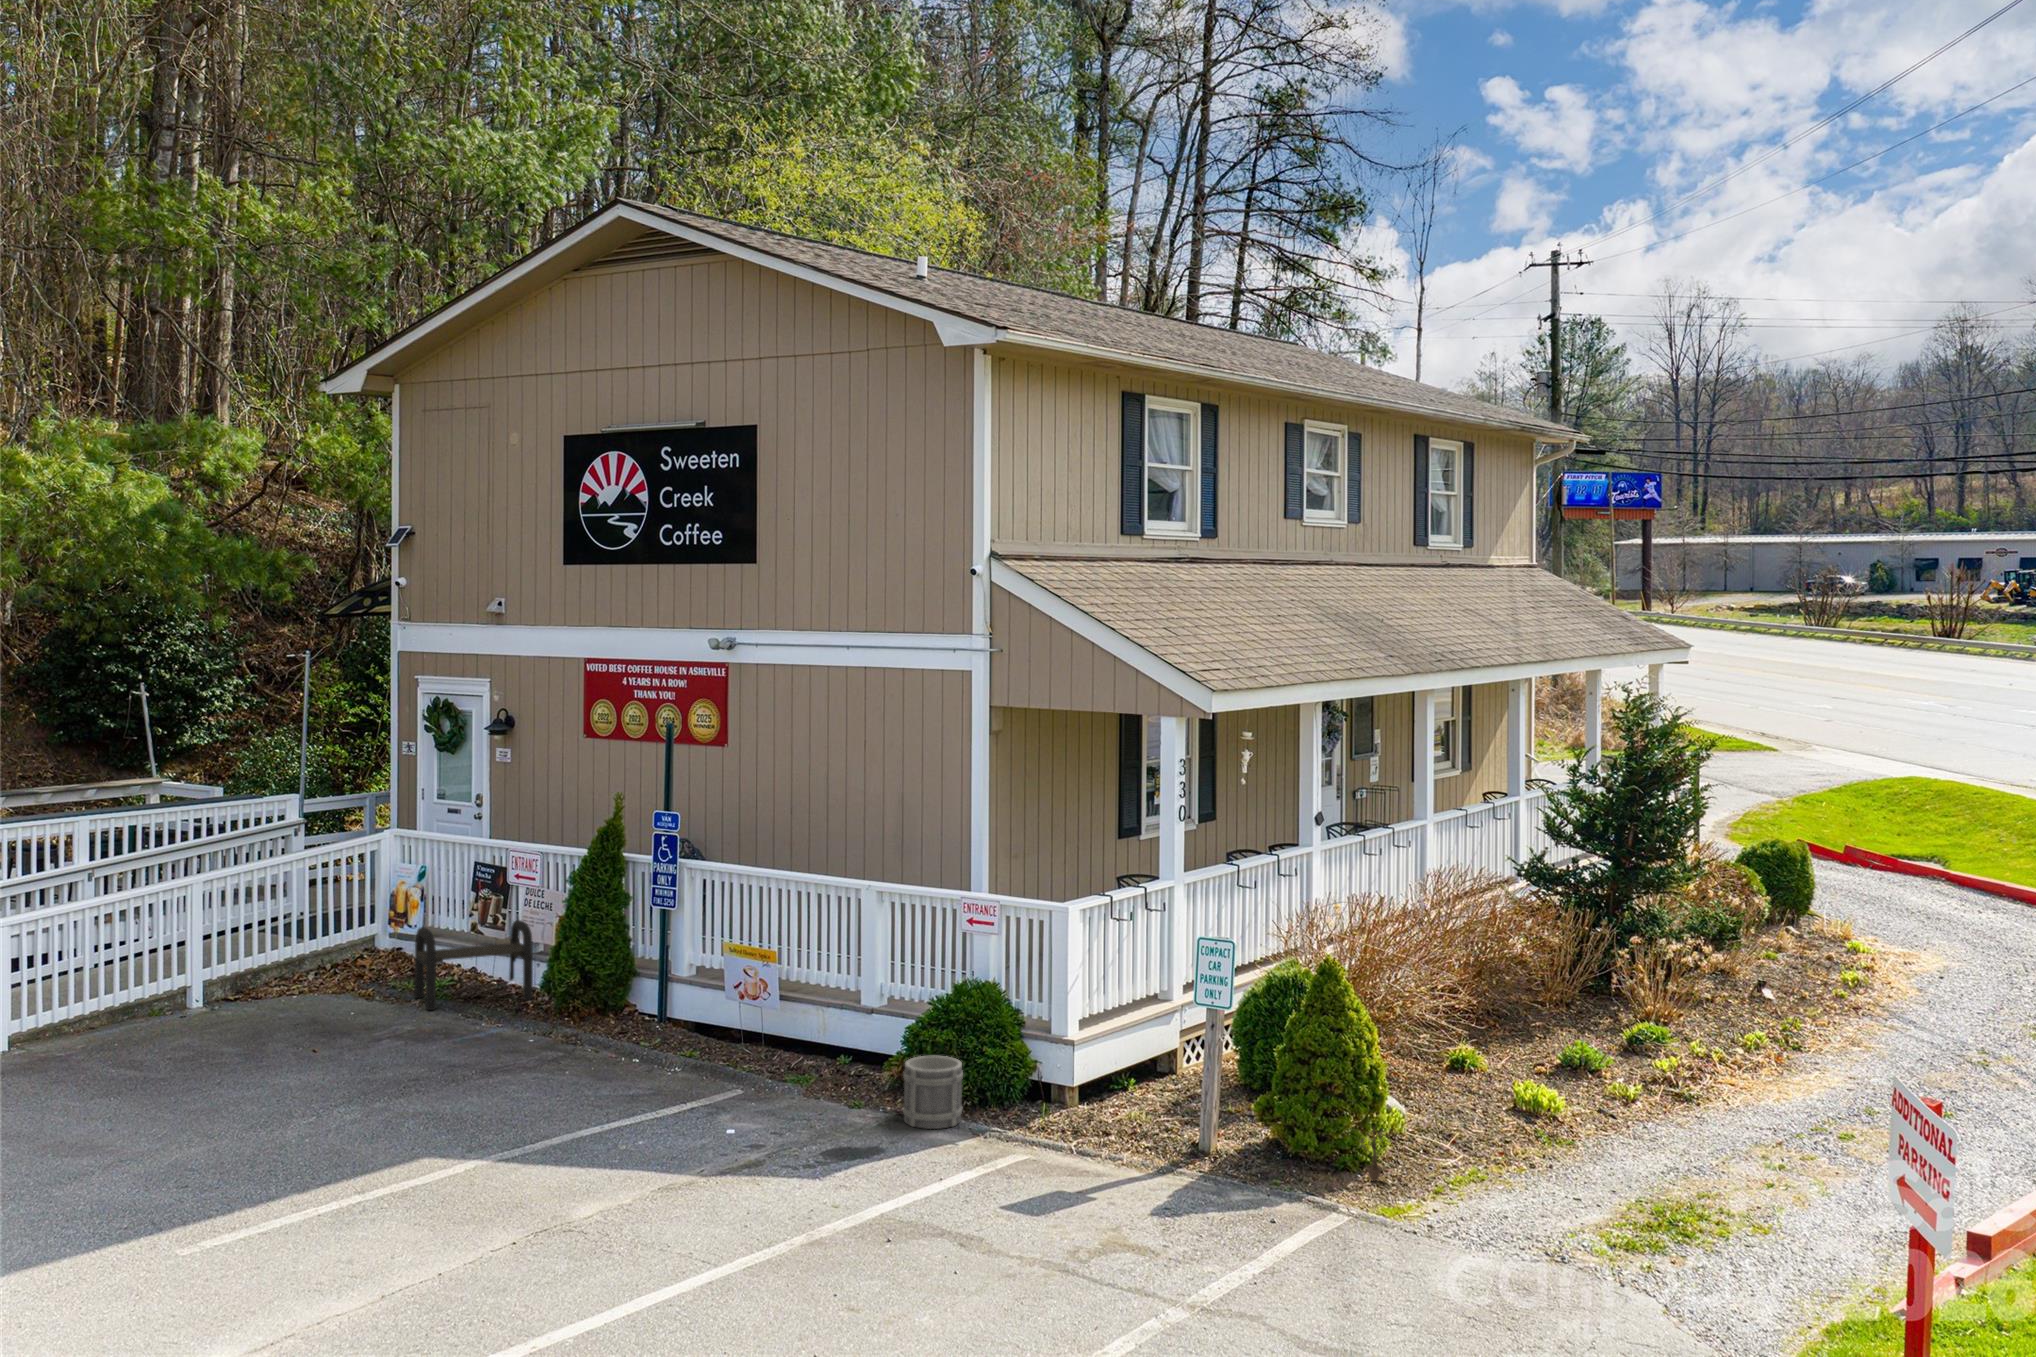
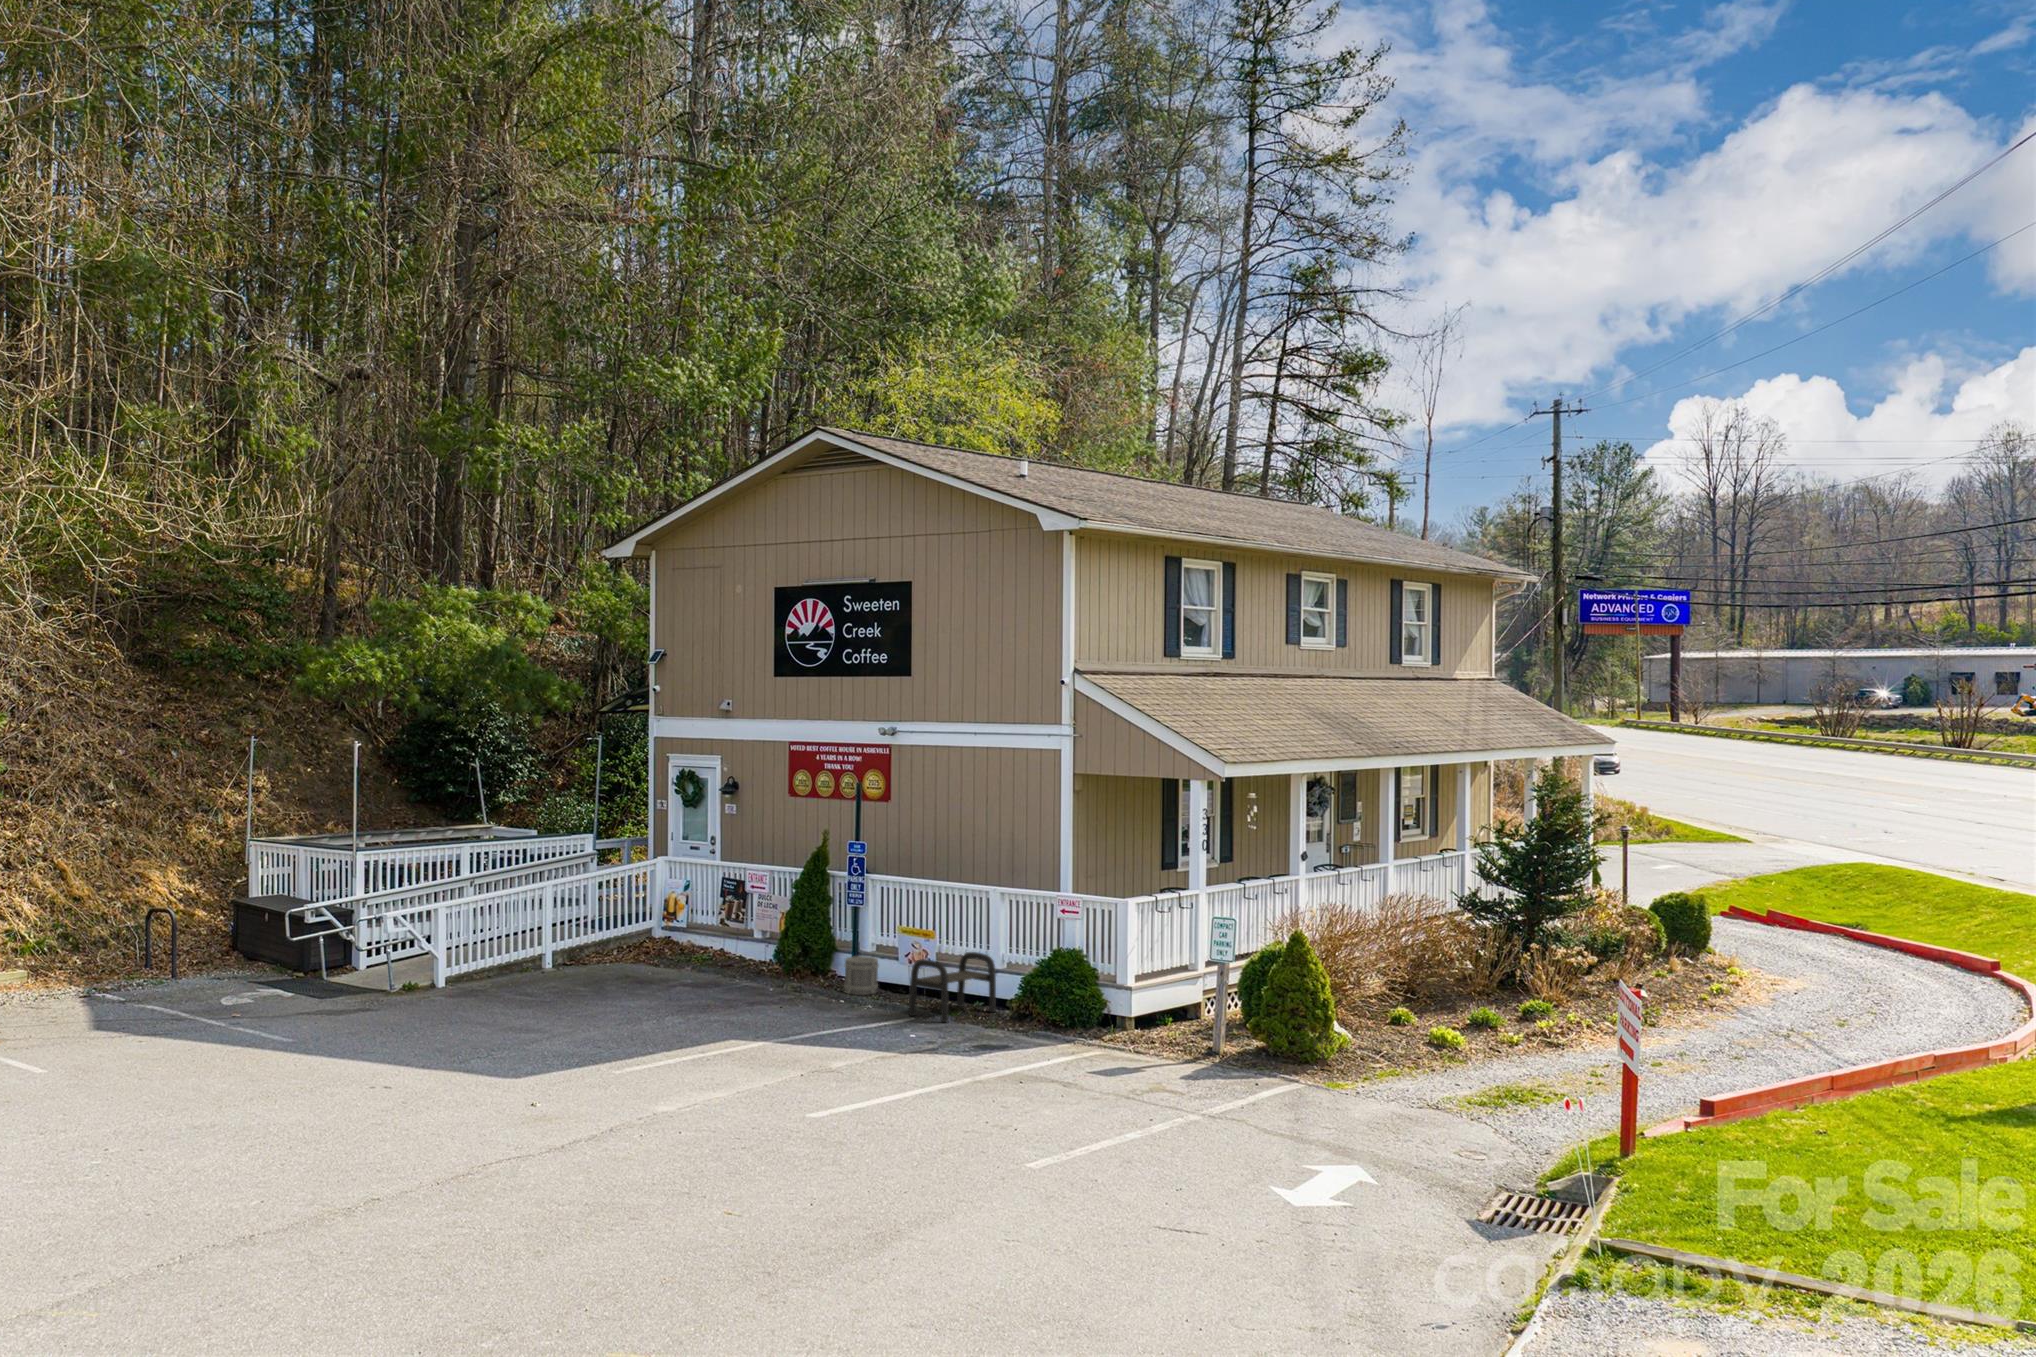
bench: present [414,920,533,1010] -> present [909,952,996,1022]
bucket: present [903,1056,963,1129] -> present [844,956,879,995]

